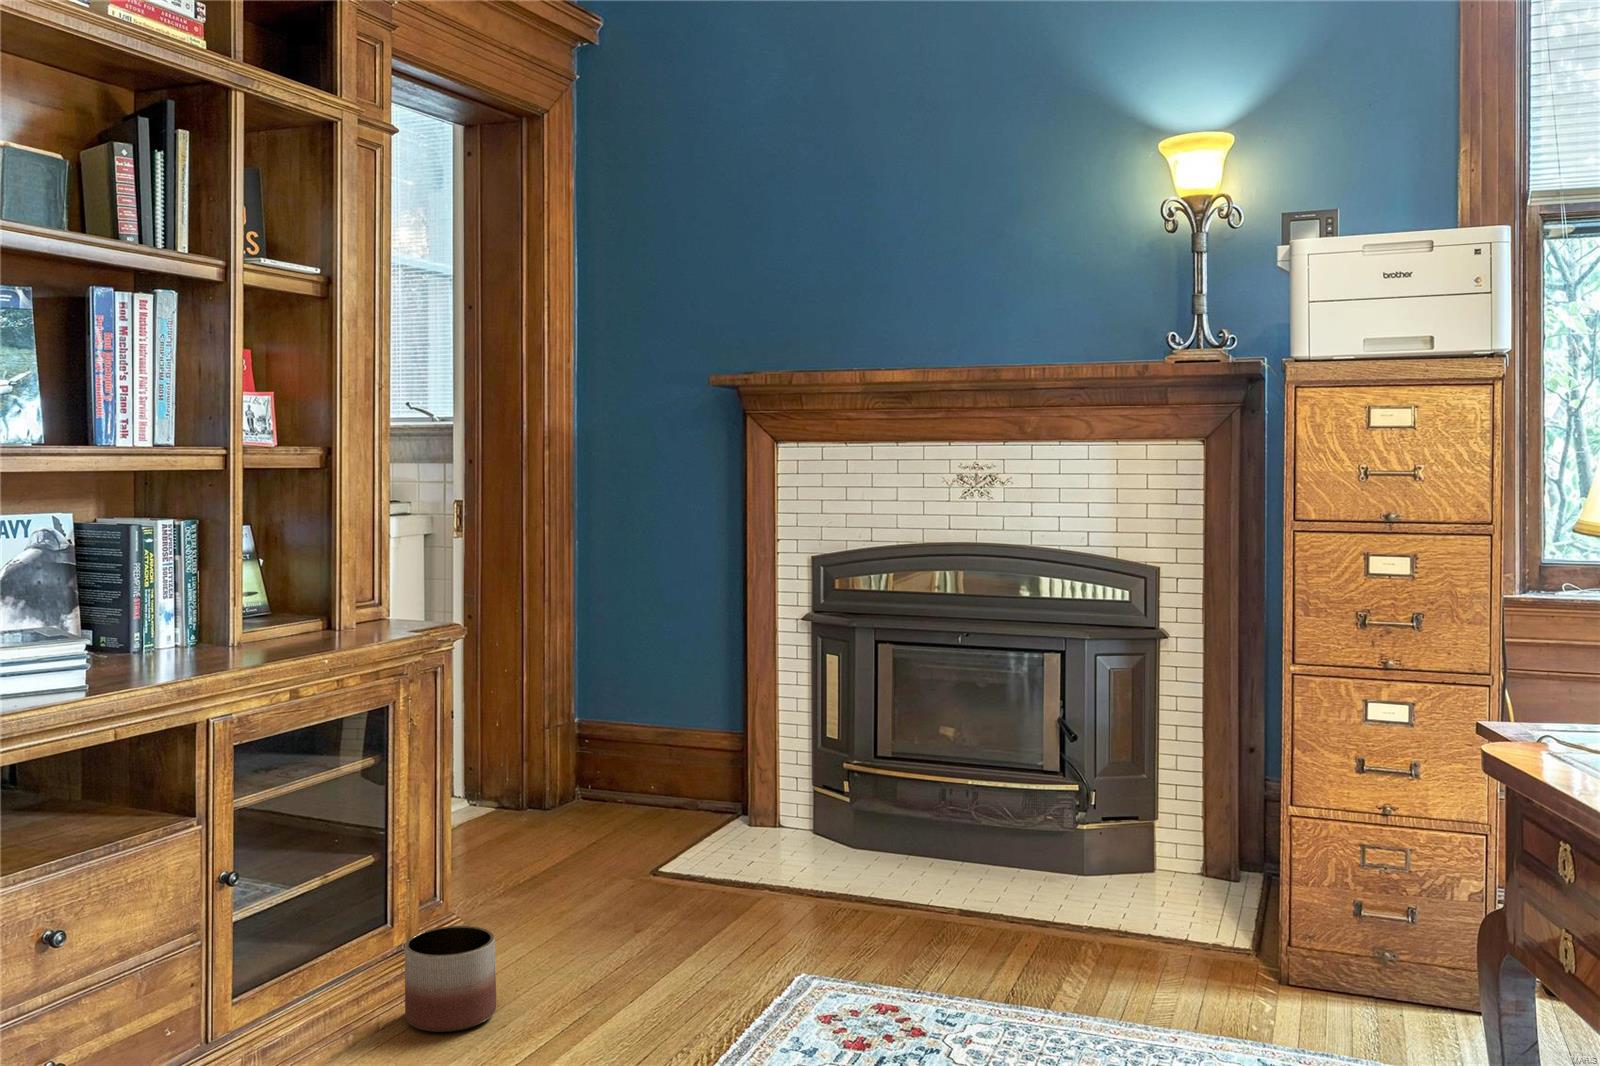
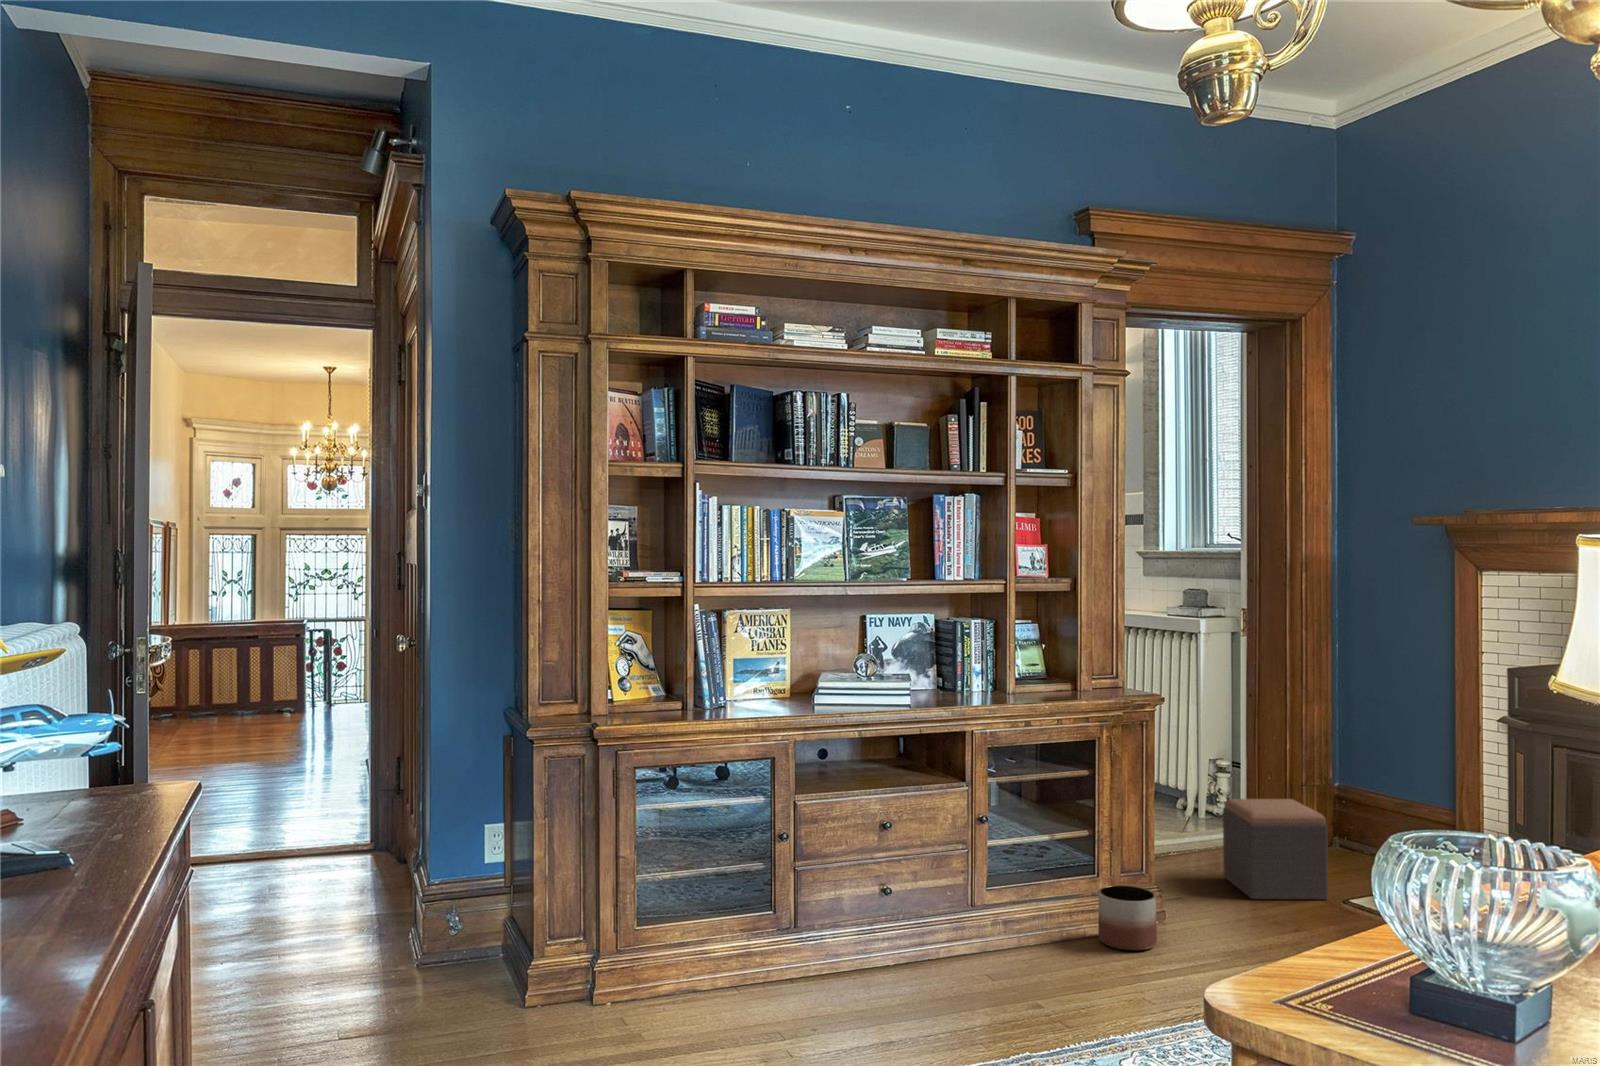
footstool: none [497,752,641,900] -> present [1223,799,1328,900]

